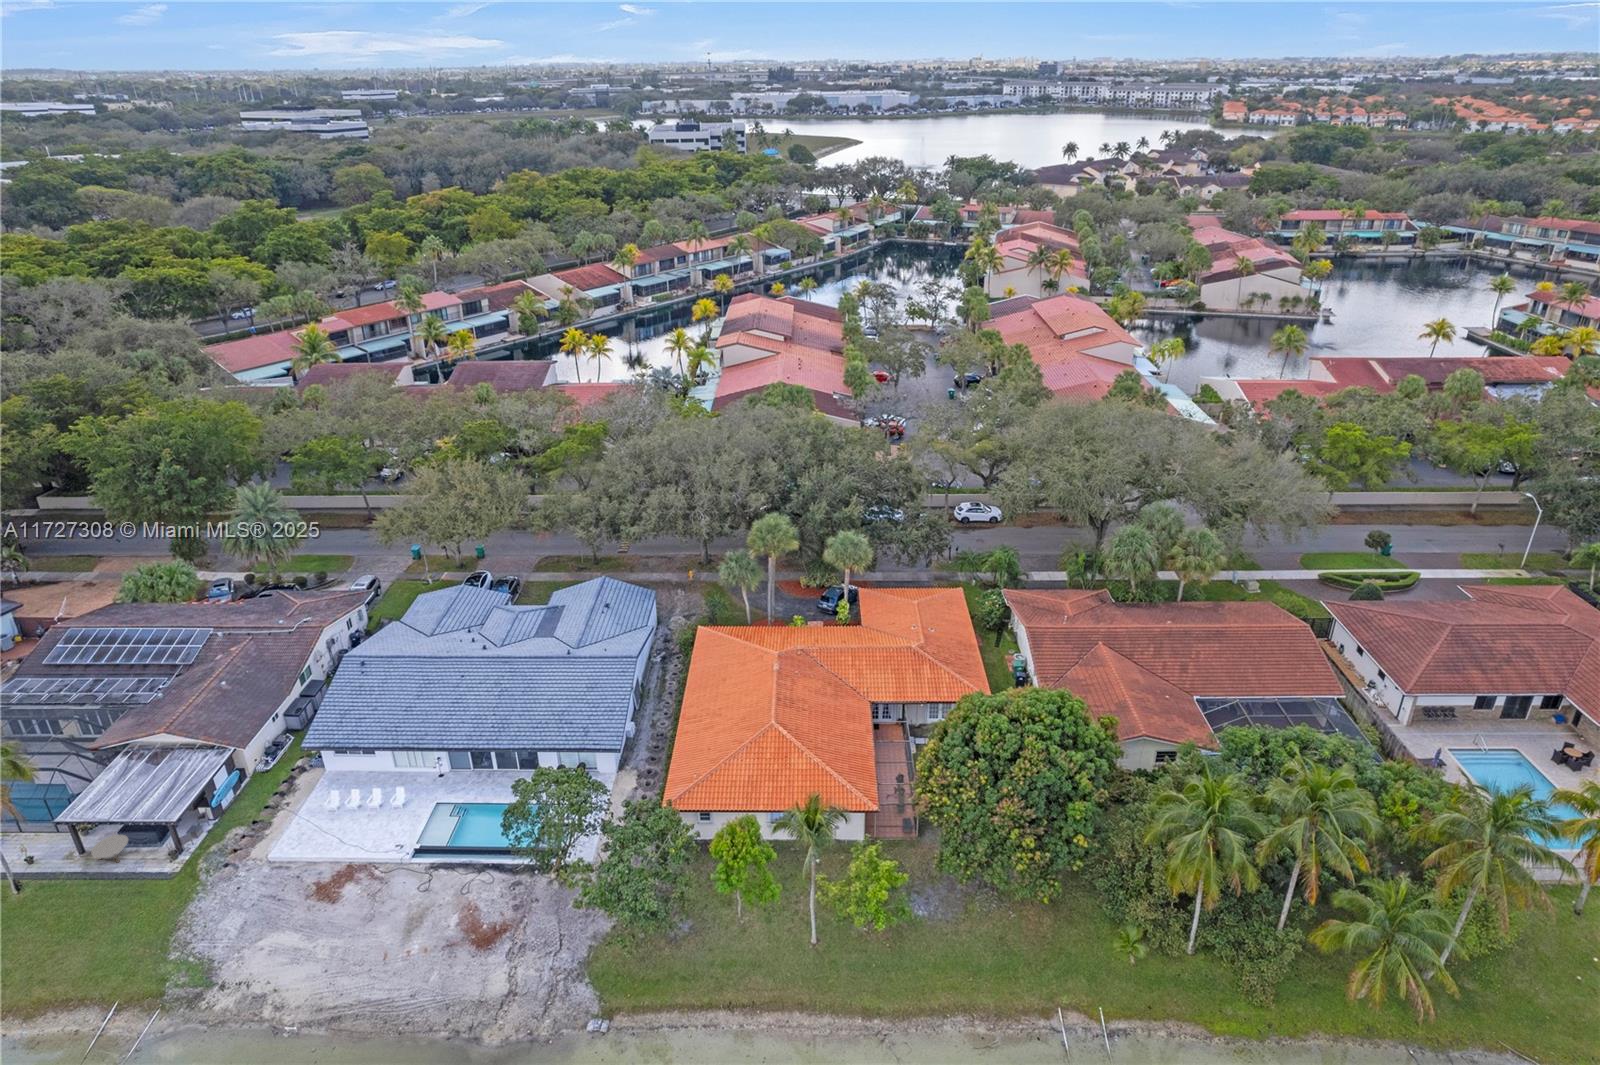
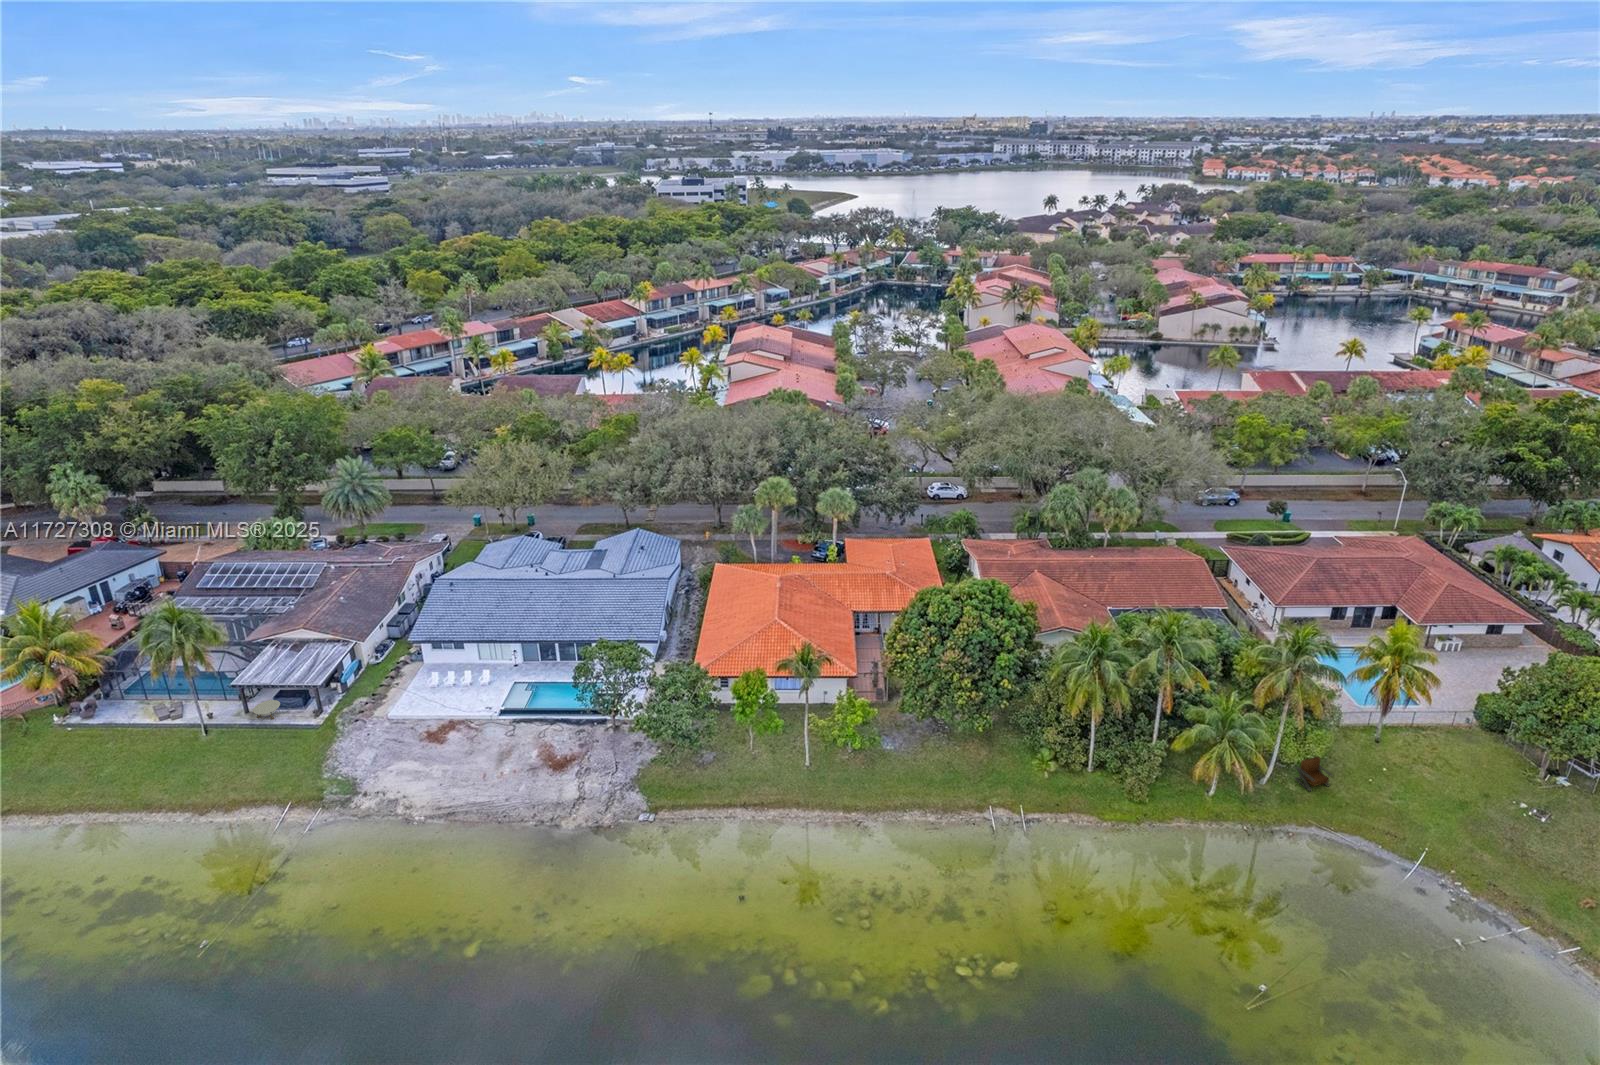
lounge chair: none [1467,945,1526,997] -> present [1295,757,1332,791]

